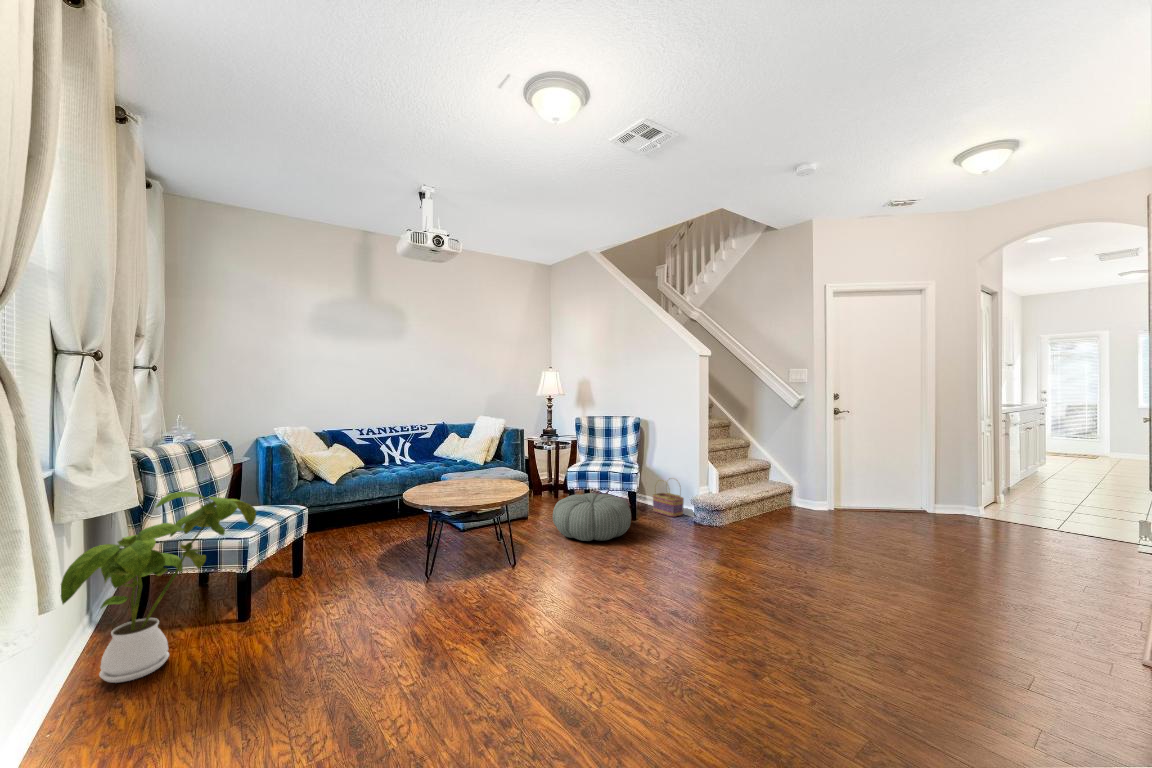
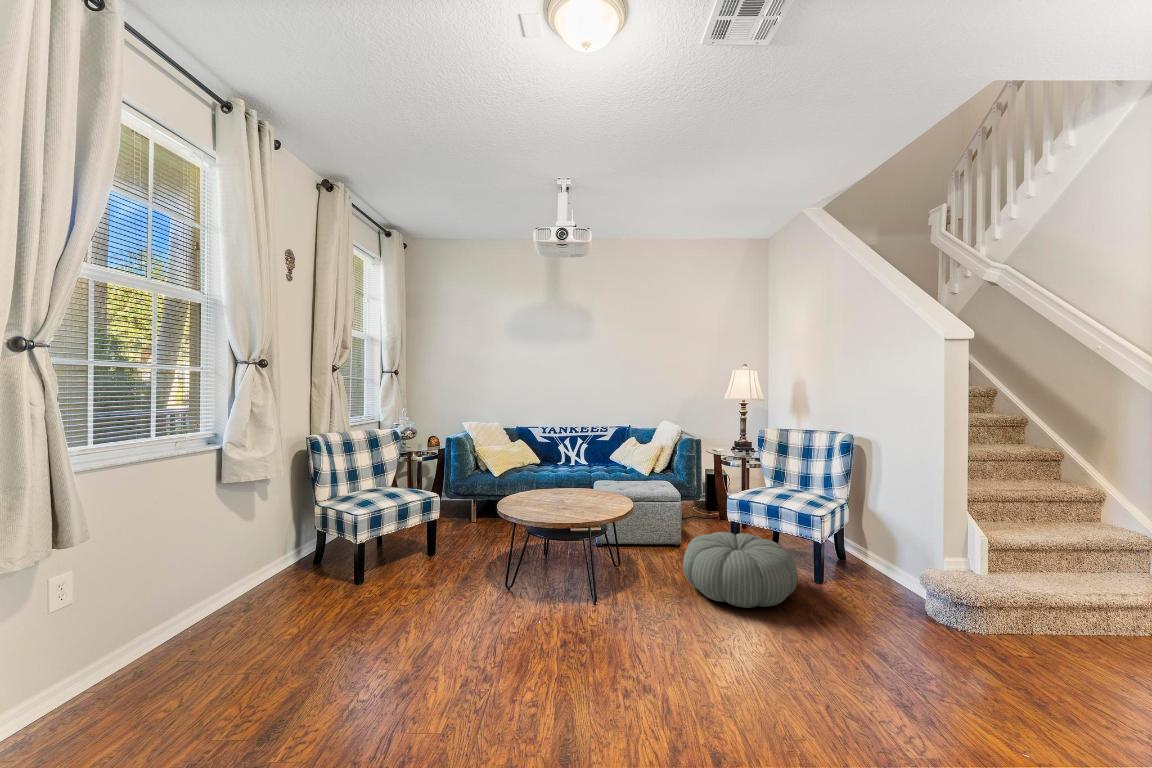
basket: present [653,478,684,517] -> none [865,533,918,596]
house plant: present [61,492,256,683] -> none [166,478,335,625]

